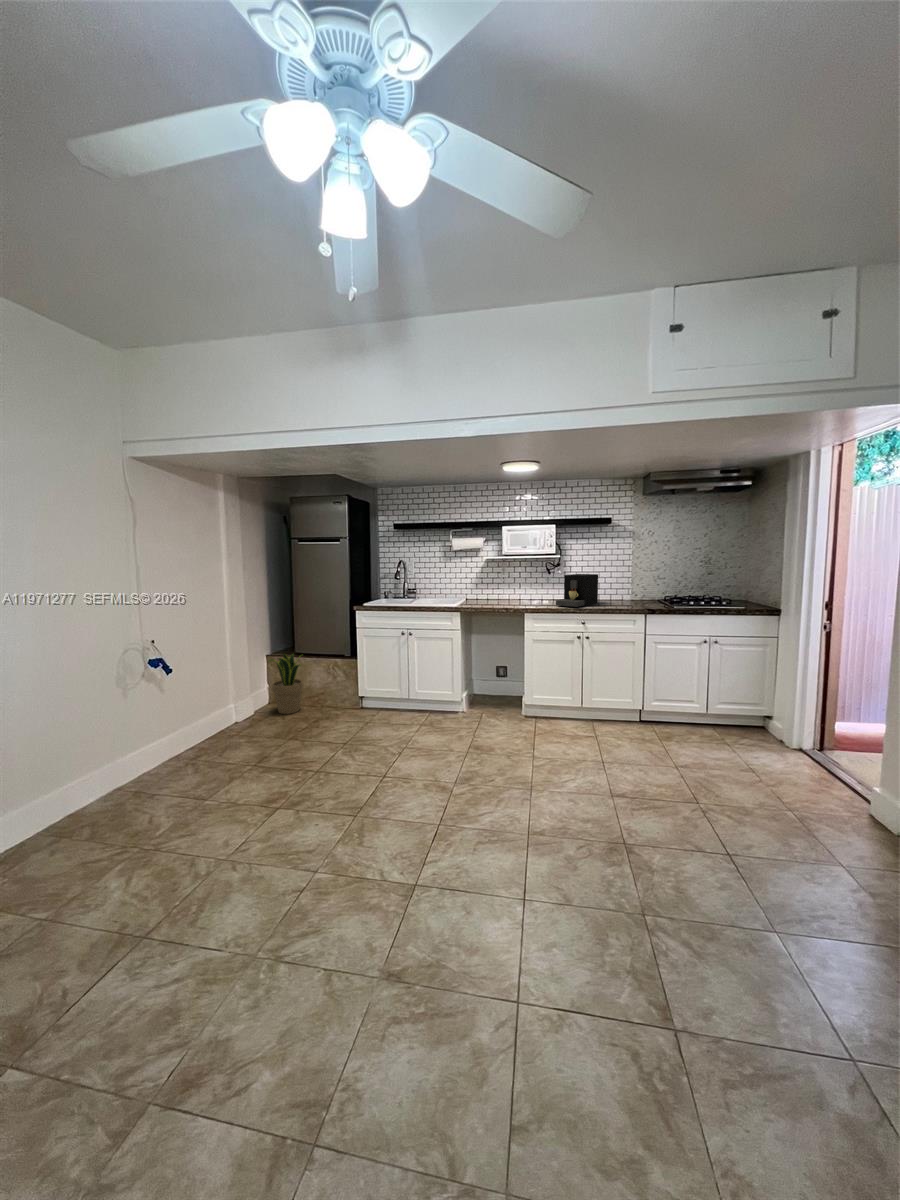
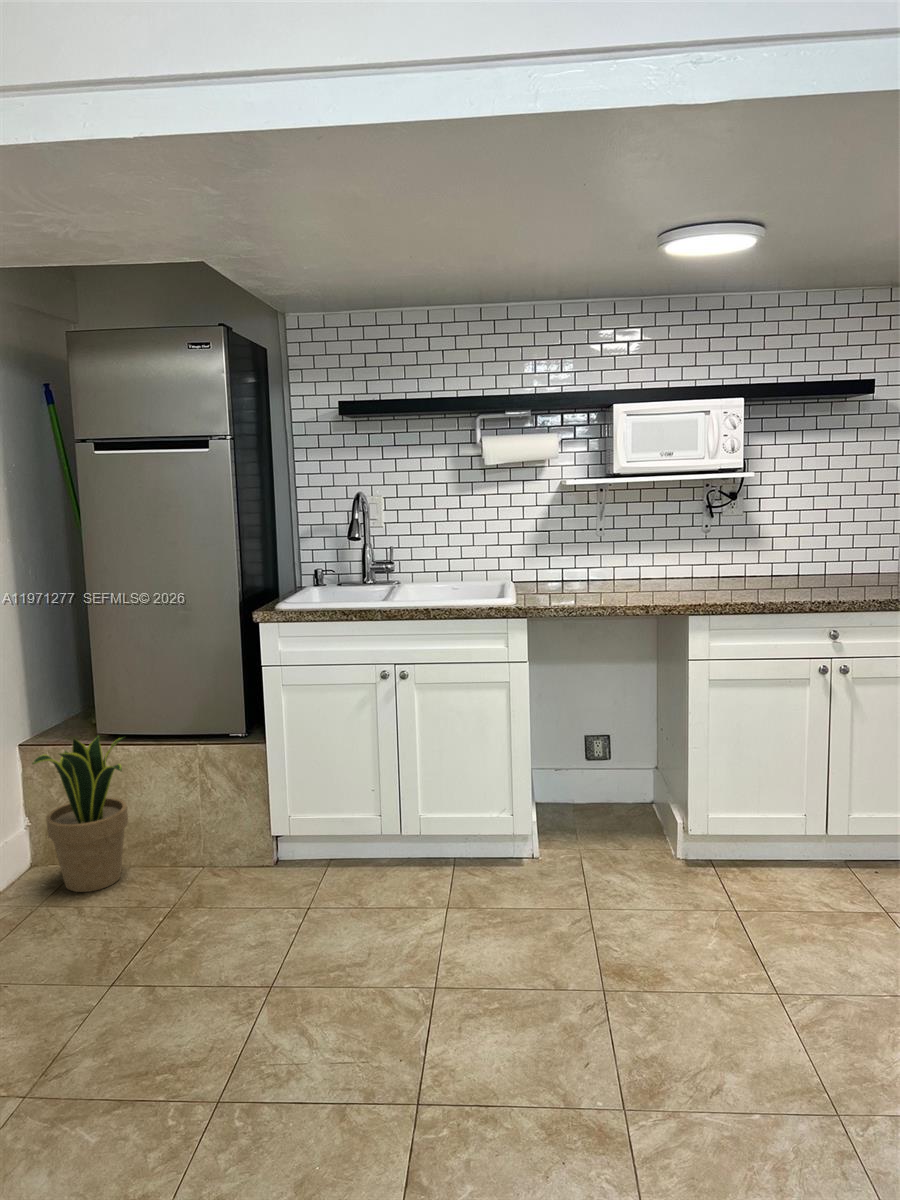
coffee maker: present [556,574,598,607] -> none [758,516,846,598]

